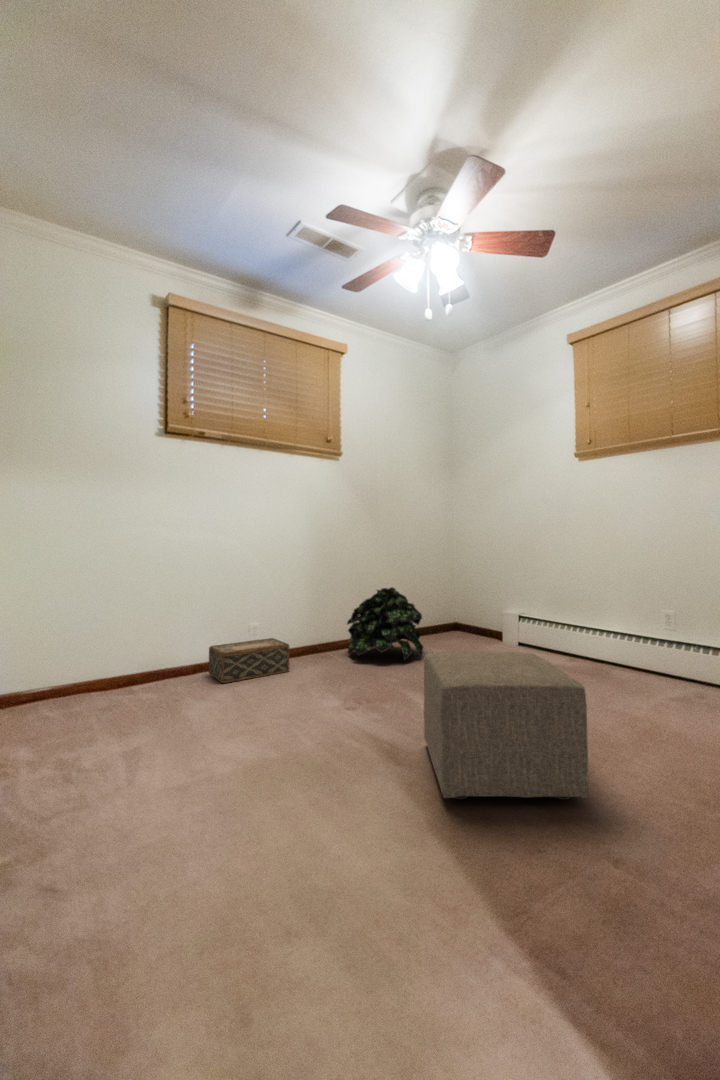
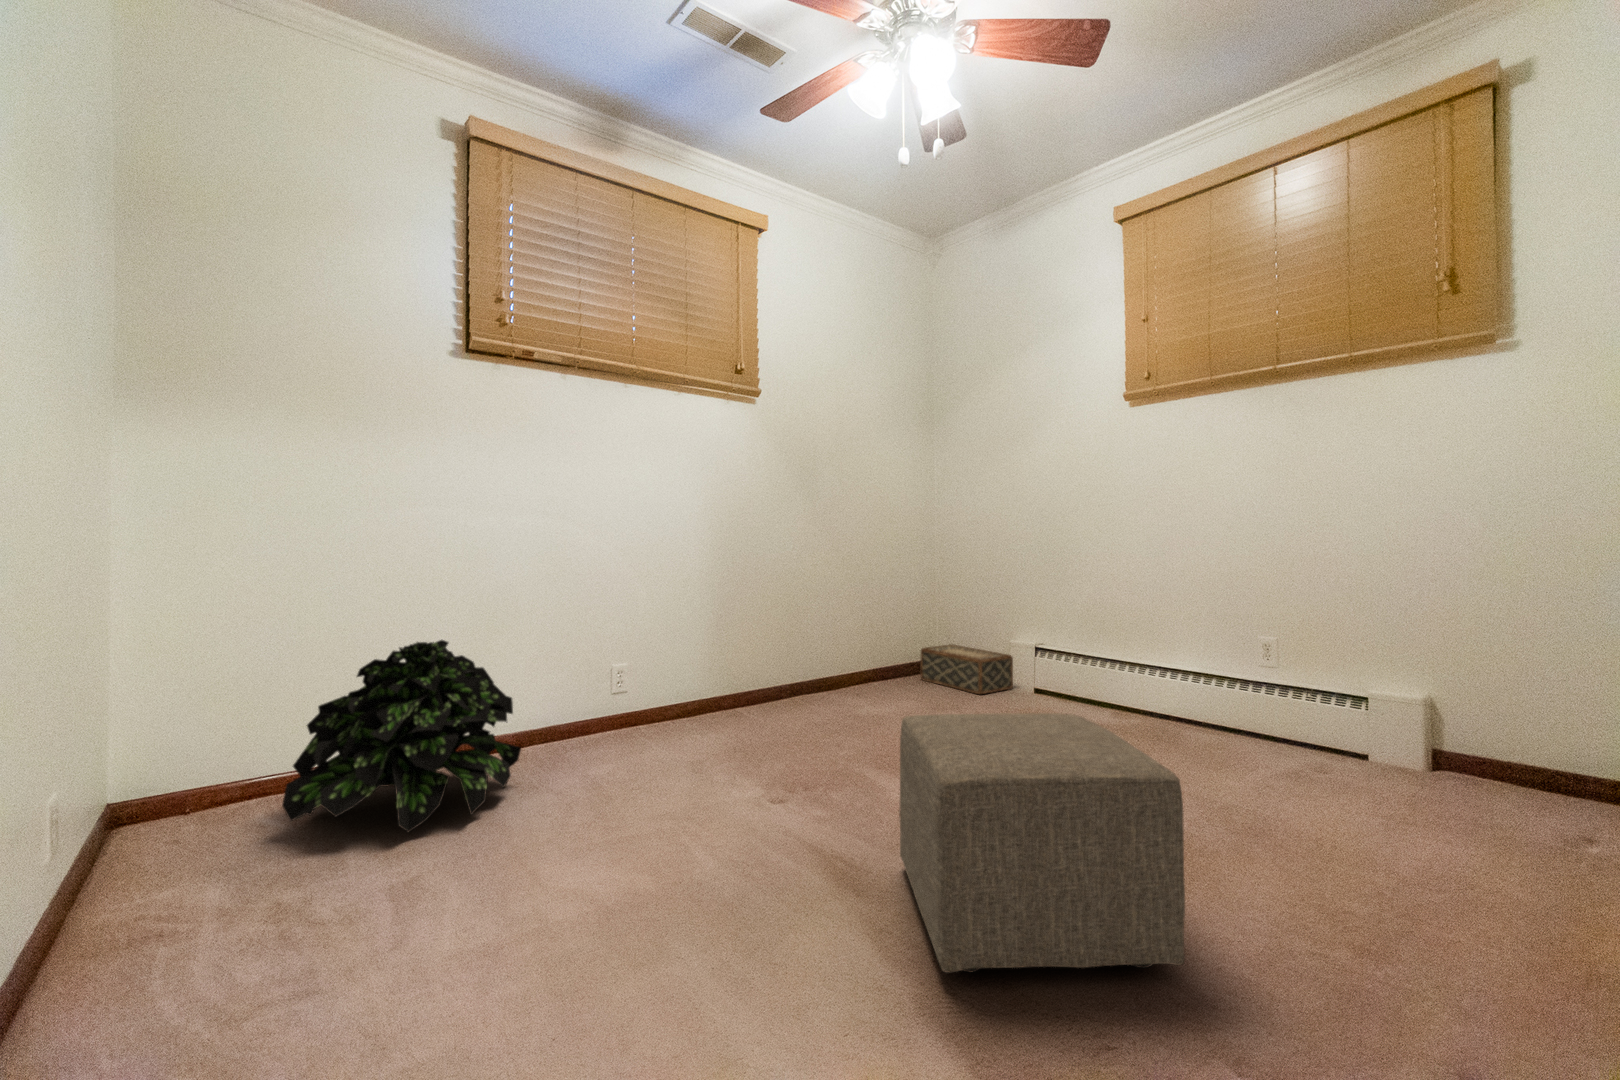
potted plant: present [347,587,423,660] -> present [282,640,521,832]
woven basket: present [209,638,289,683] -> present [921,644,1013,694]

